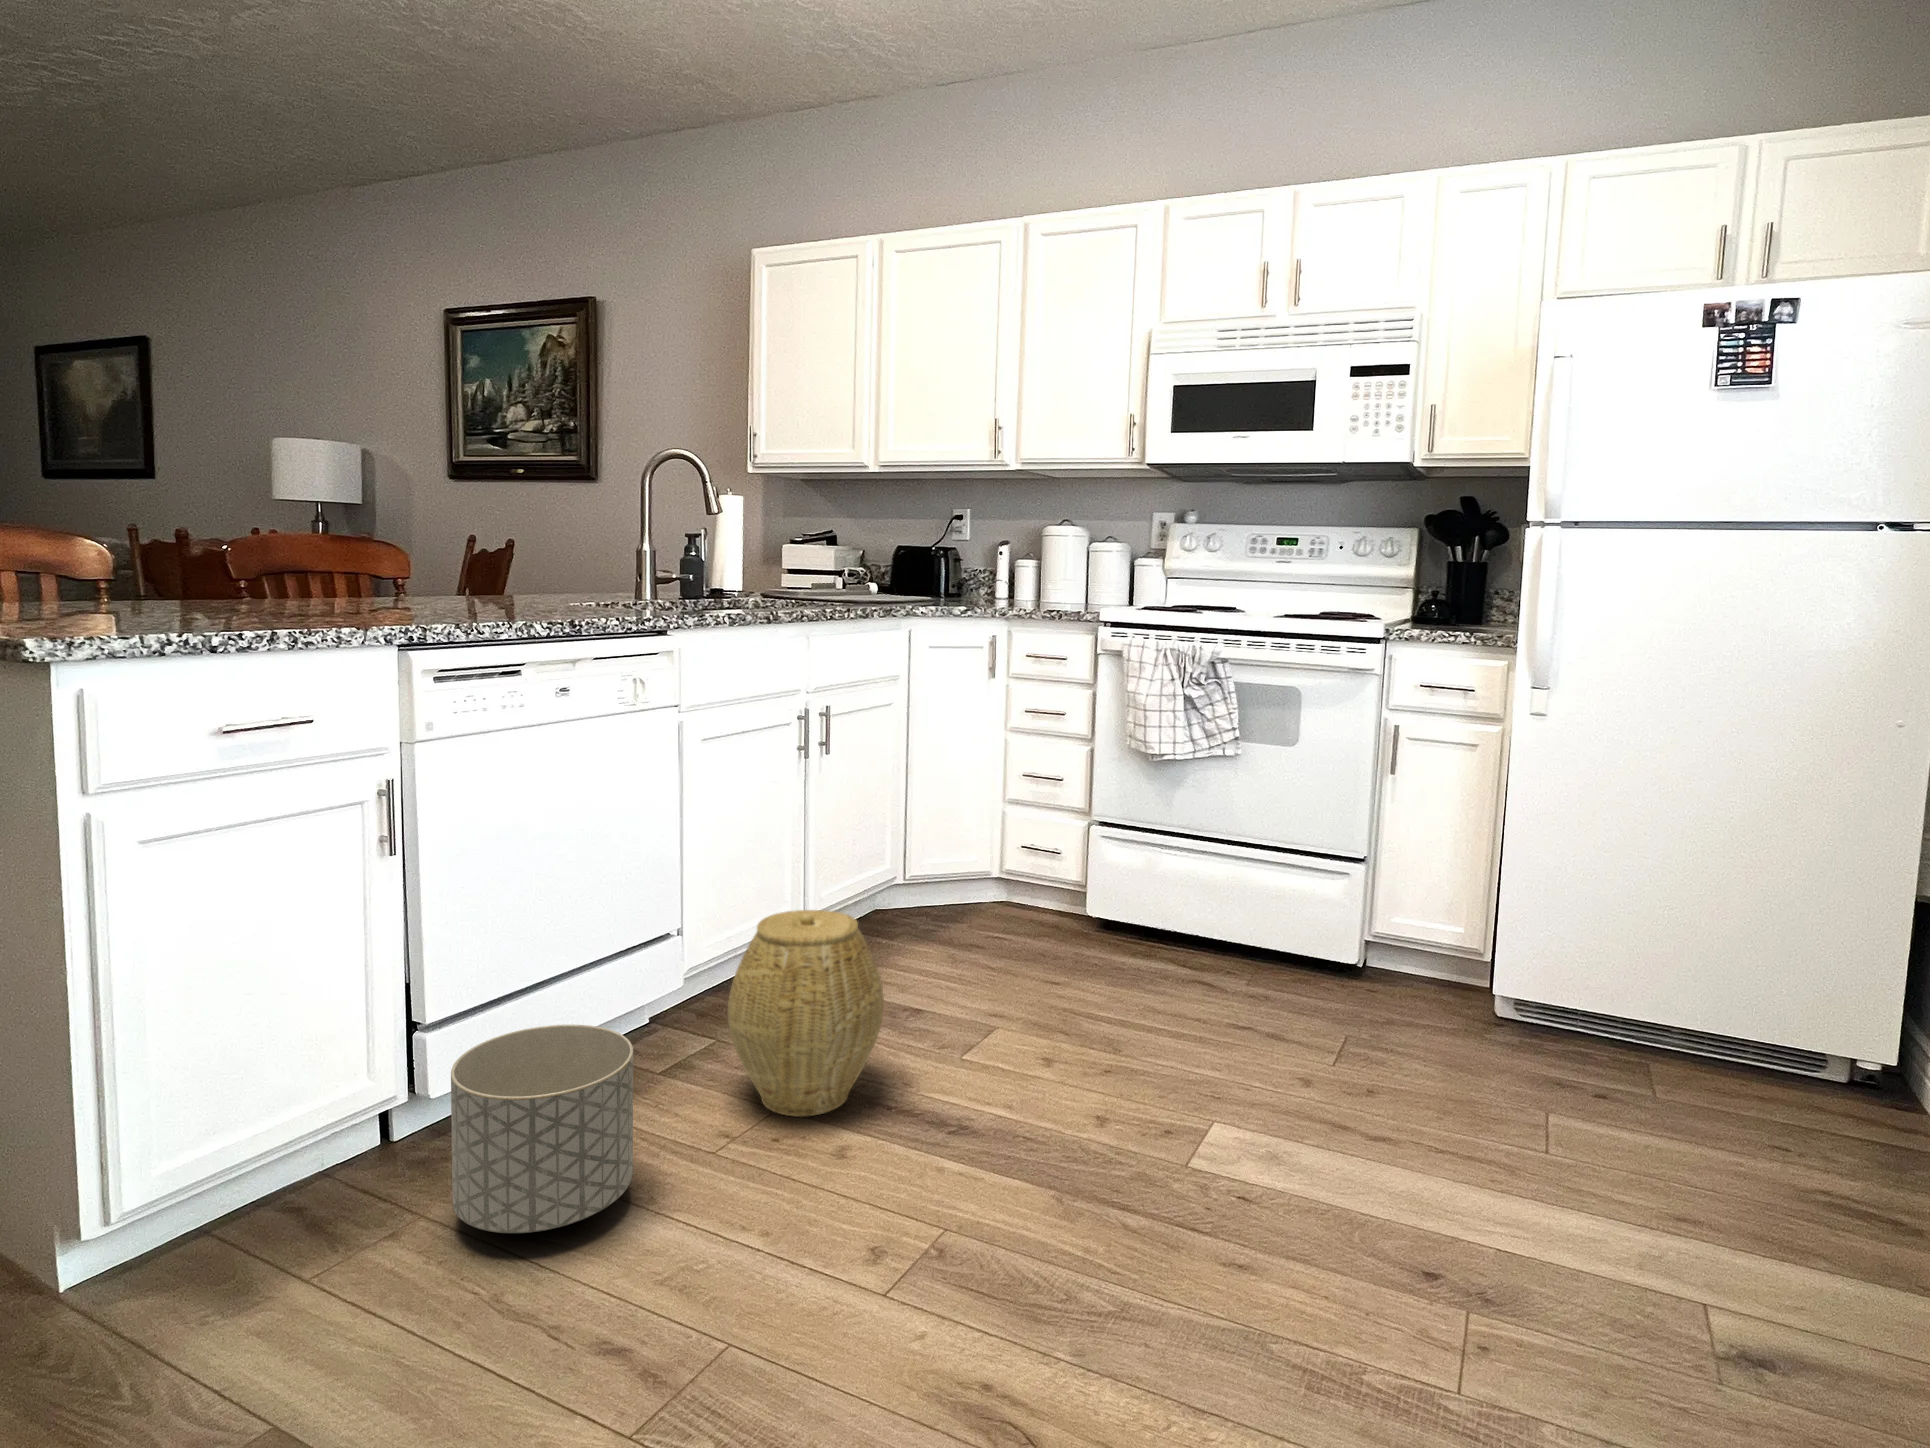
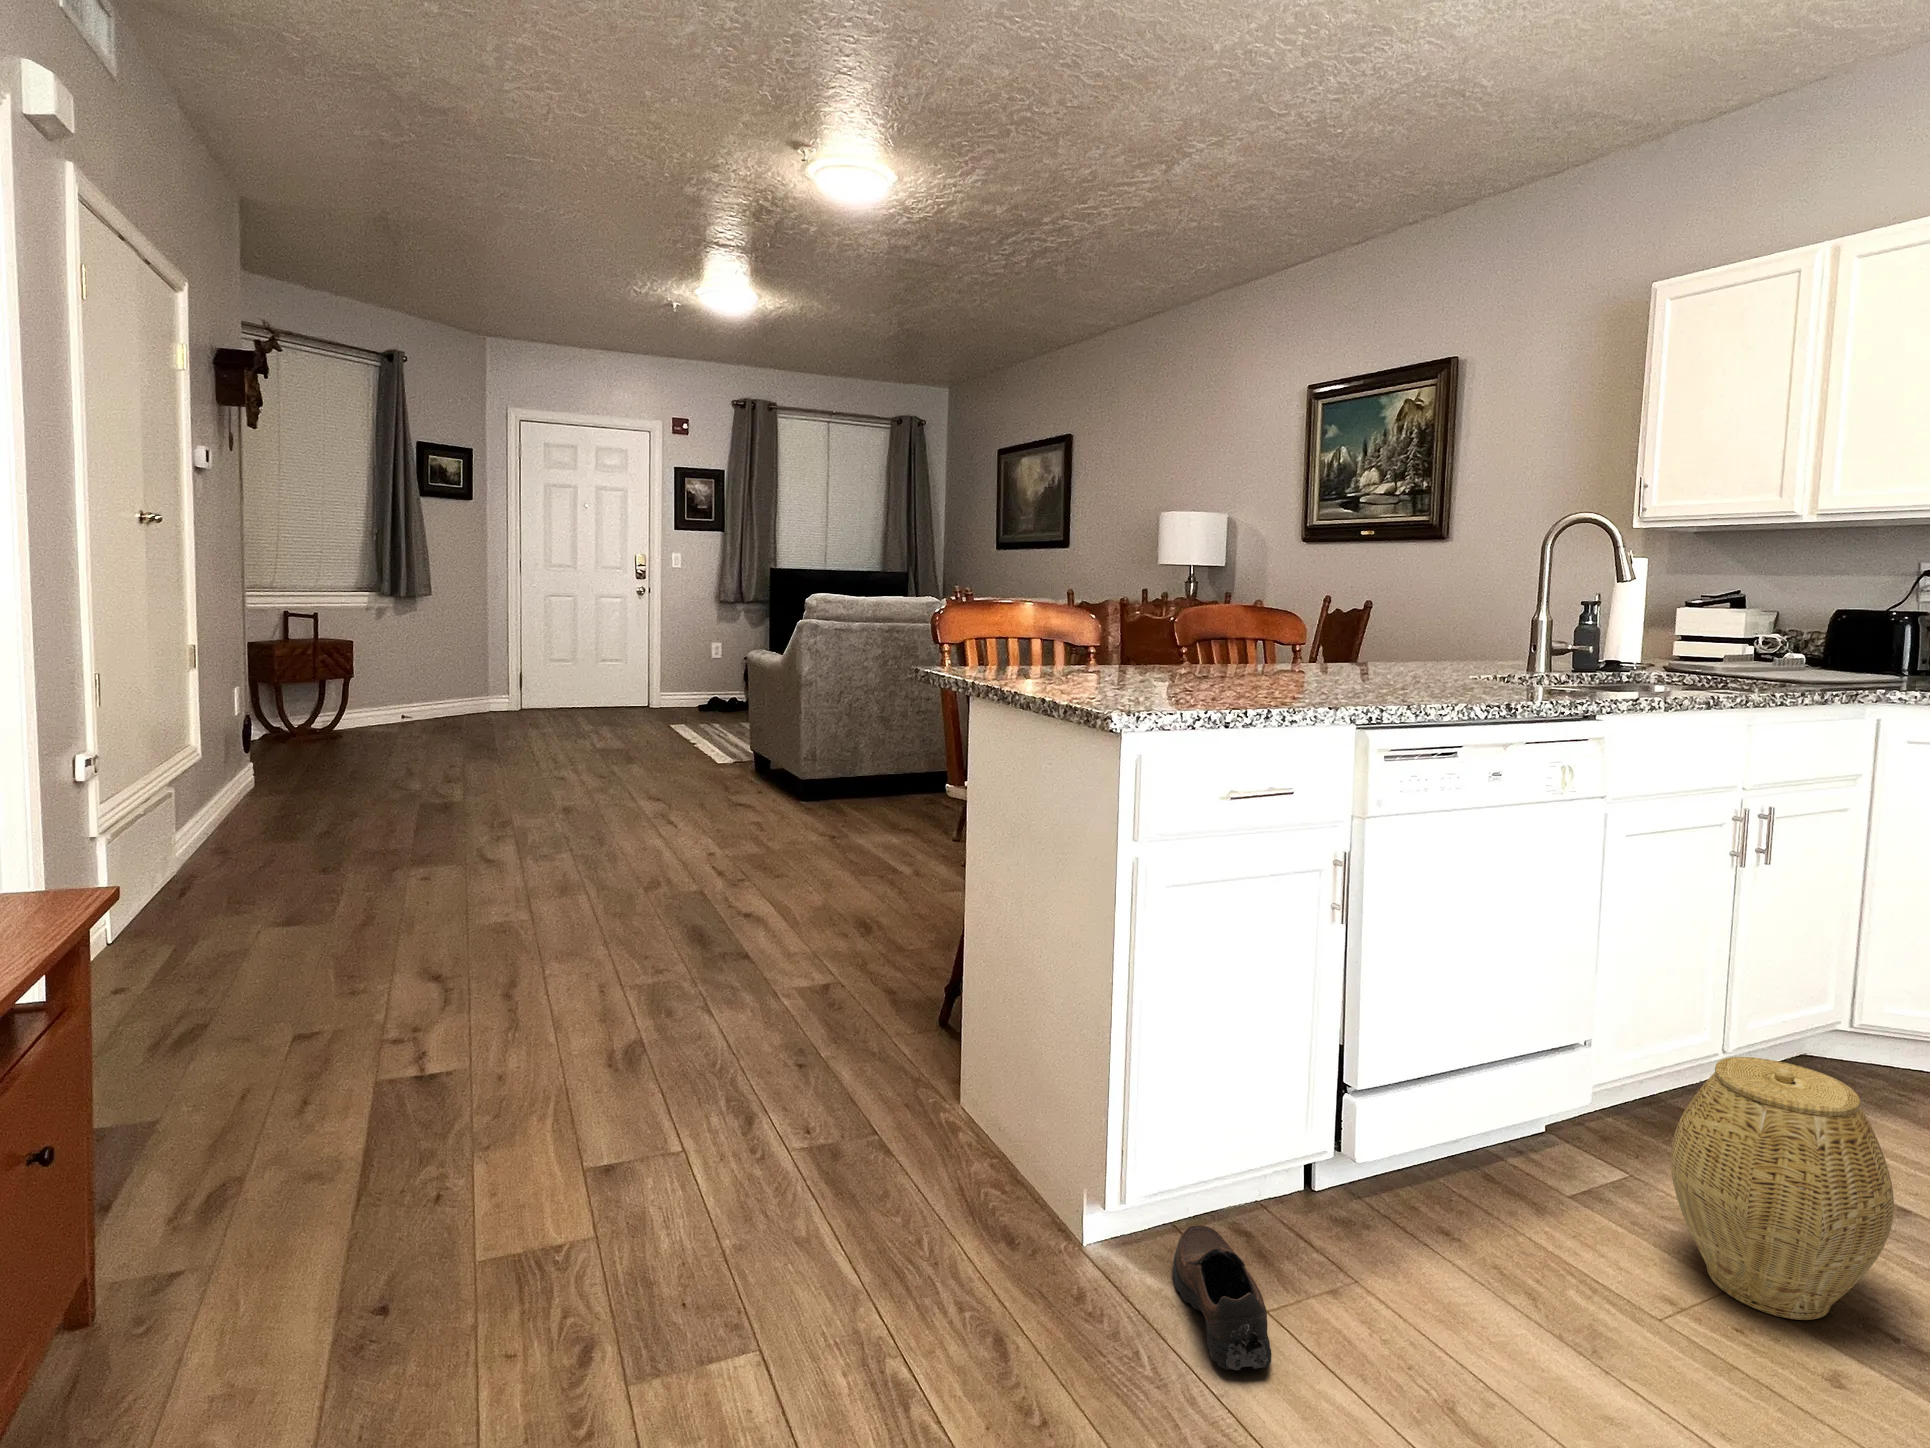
planter: present [451,1025,633,1233] -> none [1392,1125,1590,1359]
shoe: none [183,1214,295,1354] -> present [1173,1226,1272,1370]

